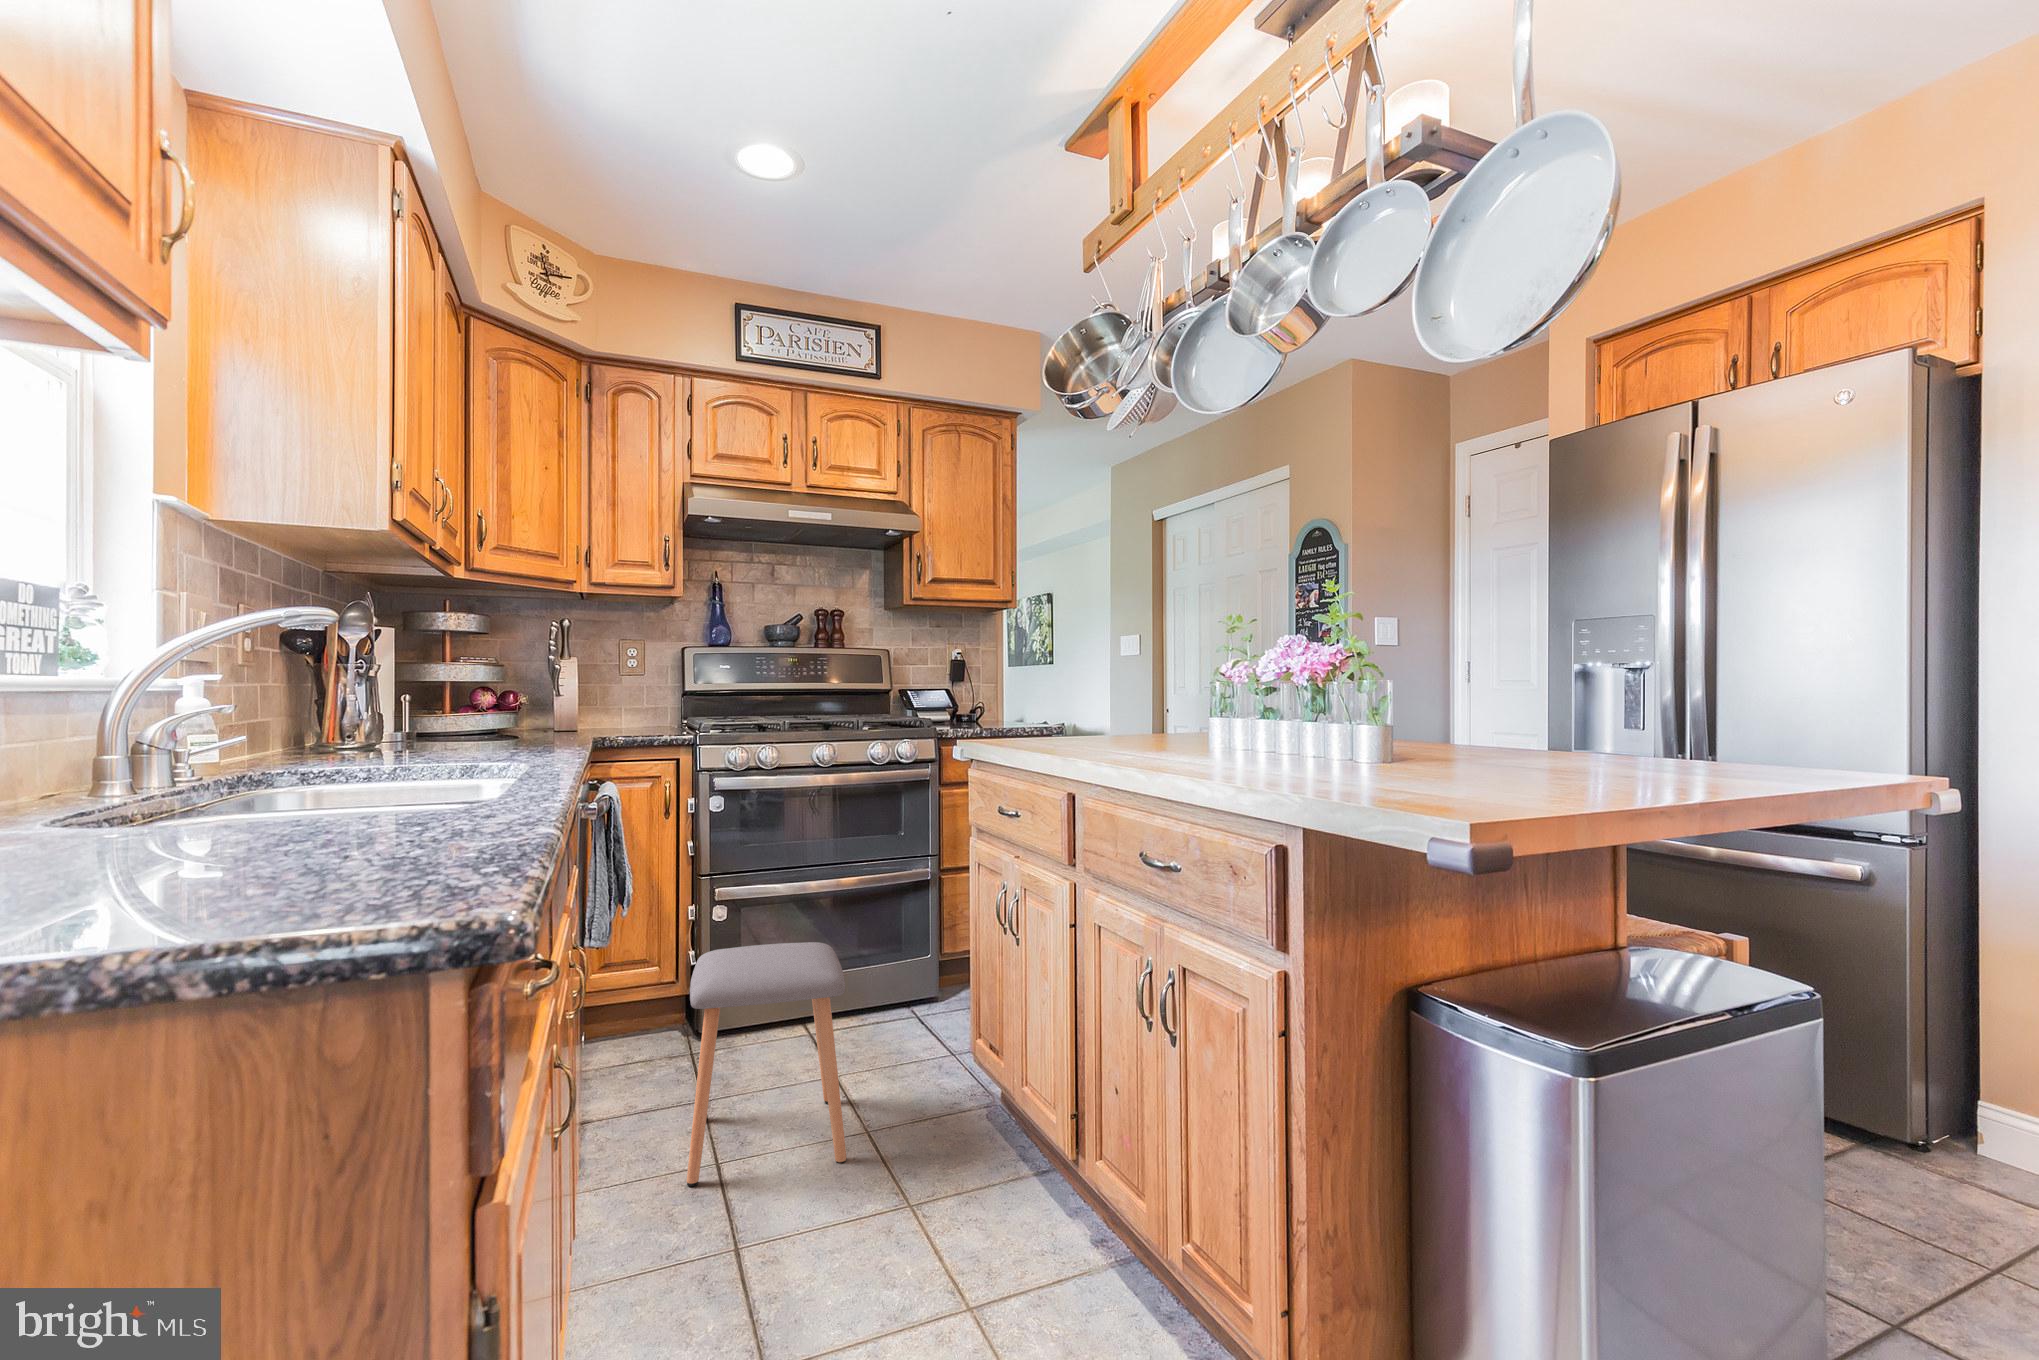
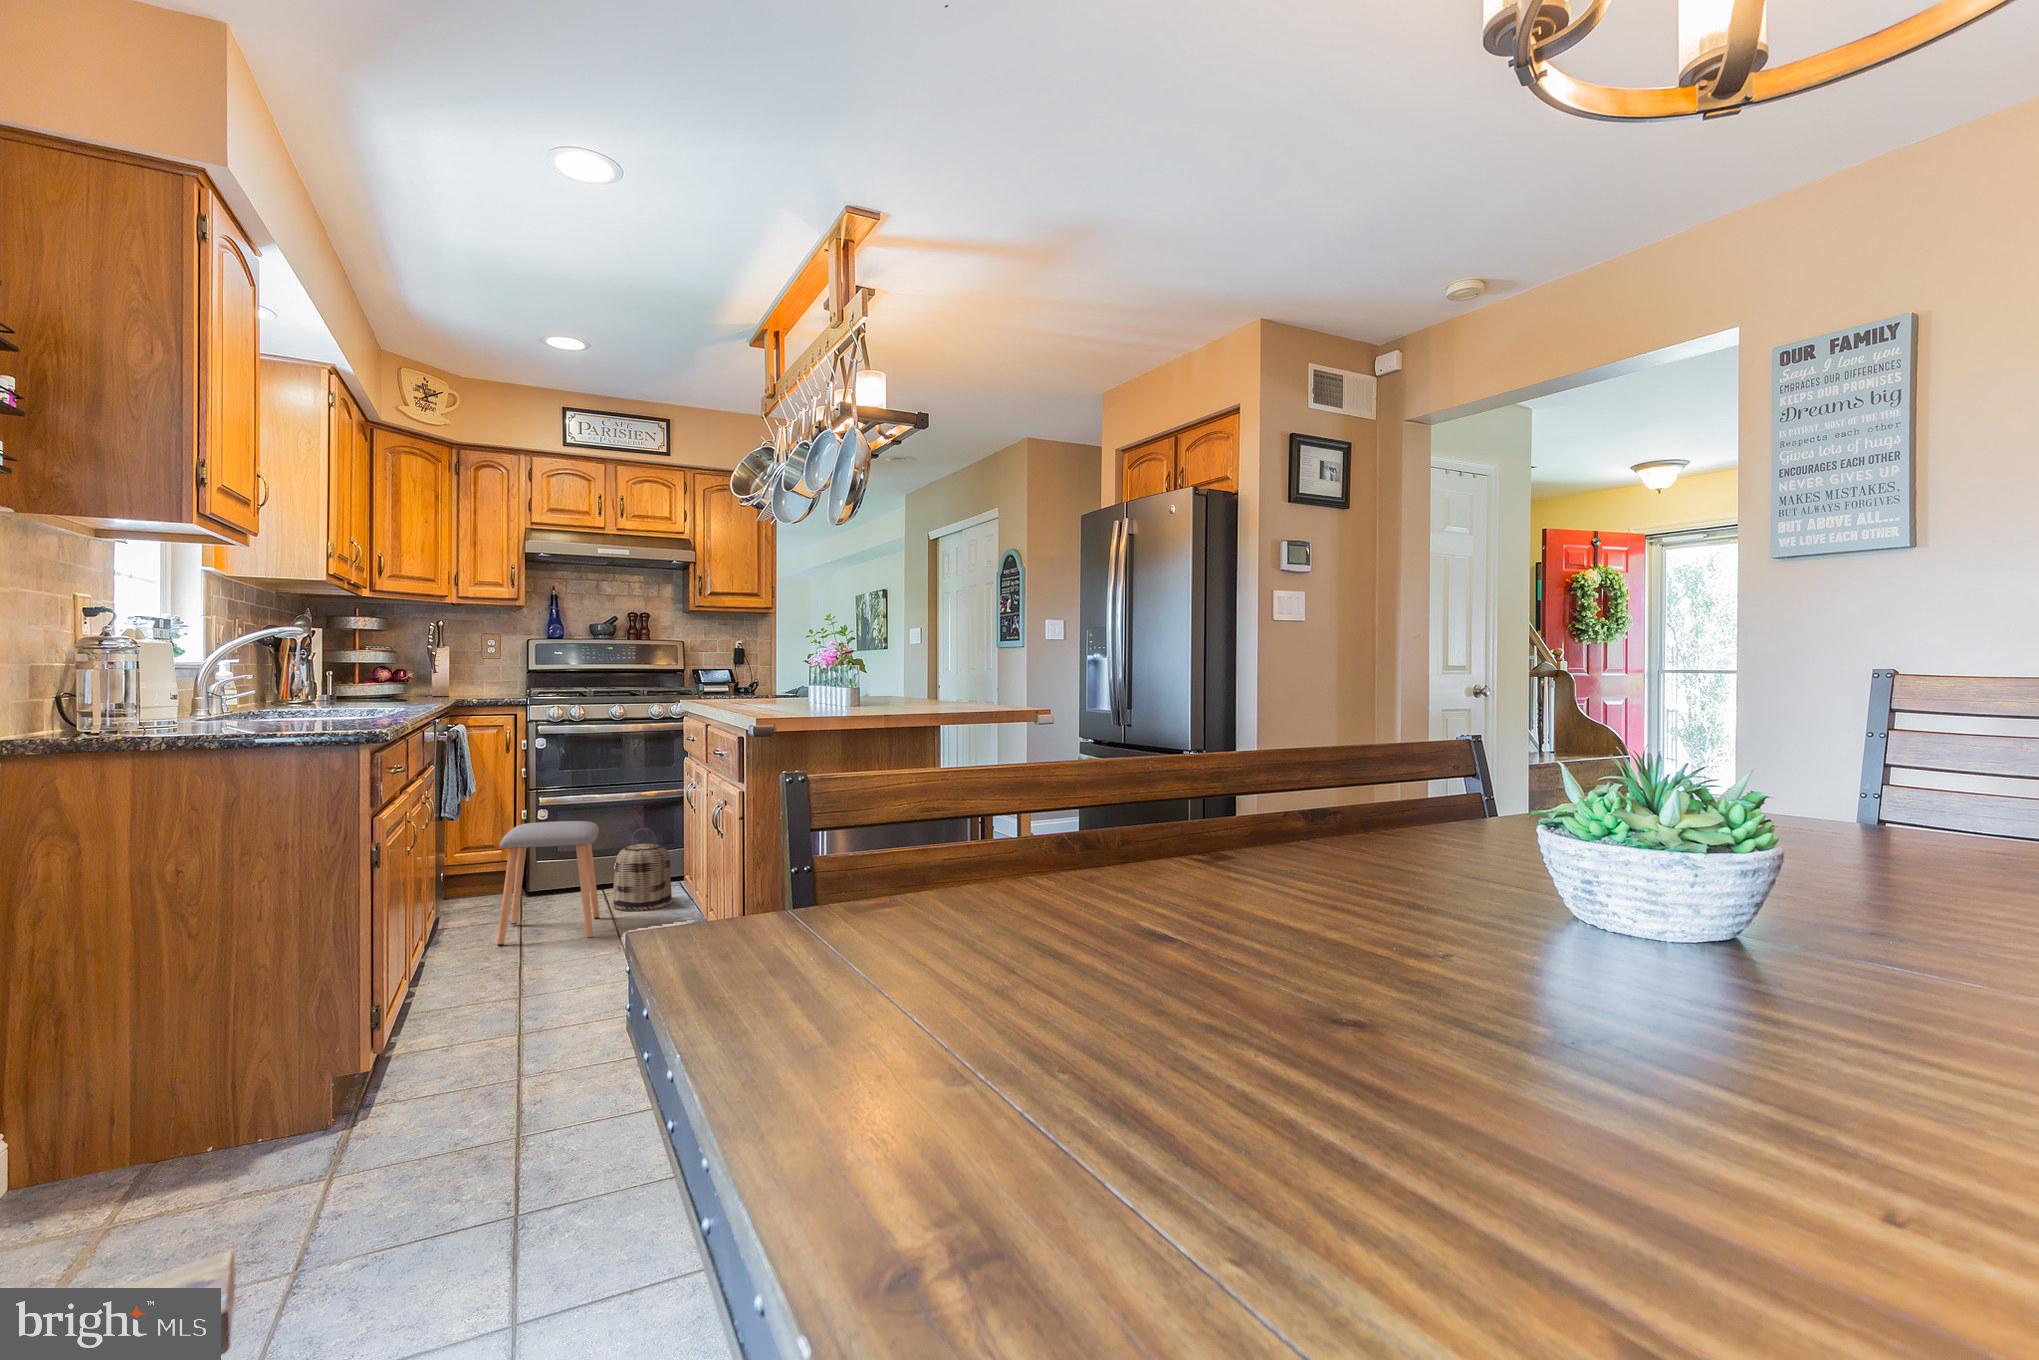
basket: none [842,942,932,1082] -> present [613,828,673,911]

